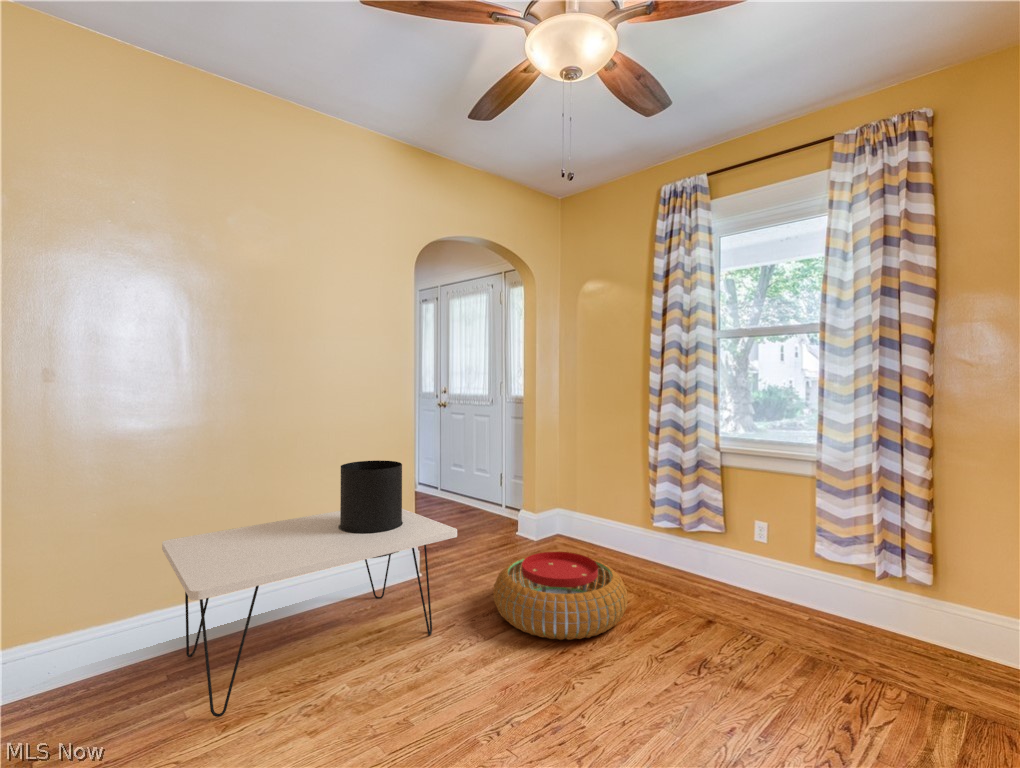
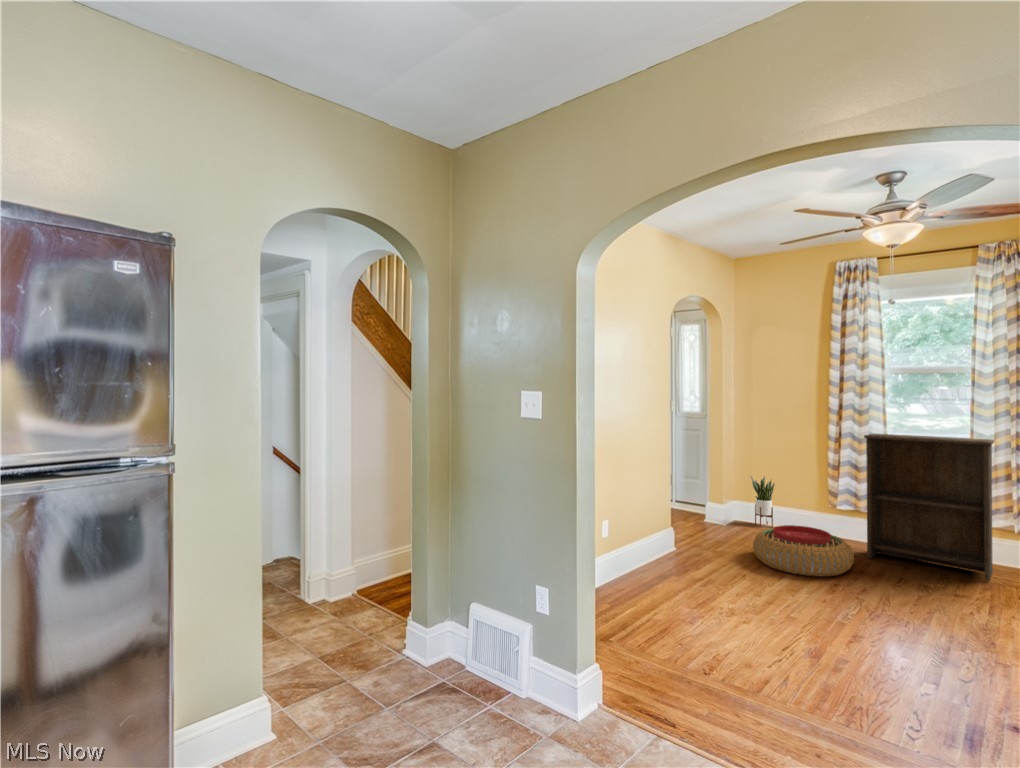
bookshelf: none [665,421,843,657] -> present [864,434,994,581]
side table: present [162,460,457,717] -> none [583,463,752,611]
potted plant: none [565,475,594,545] -> present [751,476,775,527]

